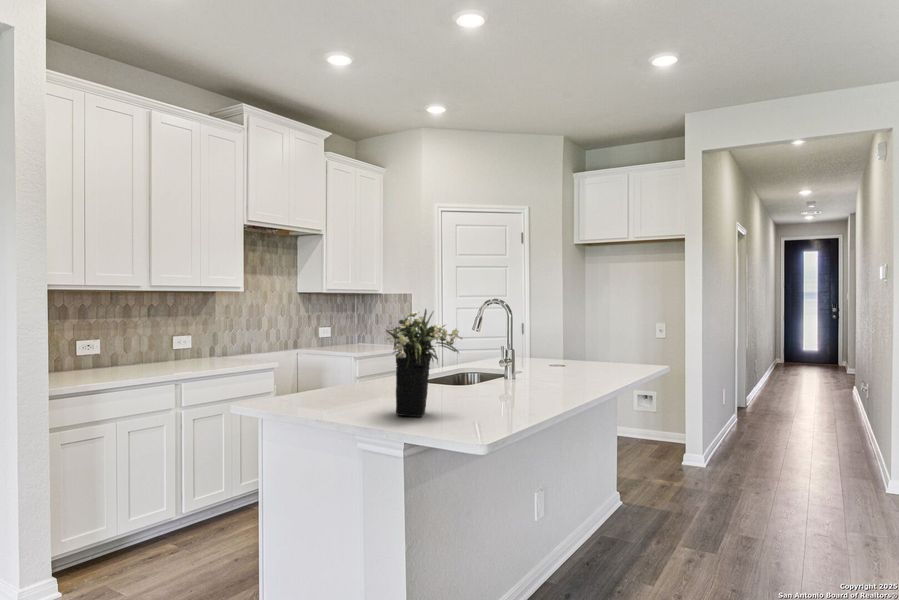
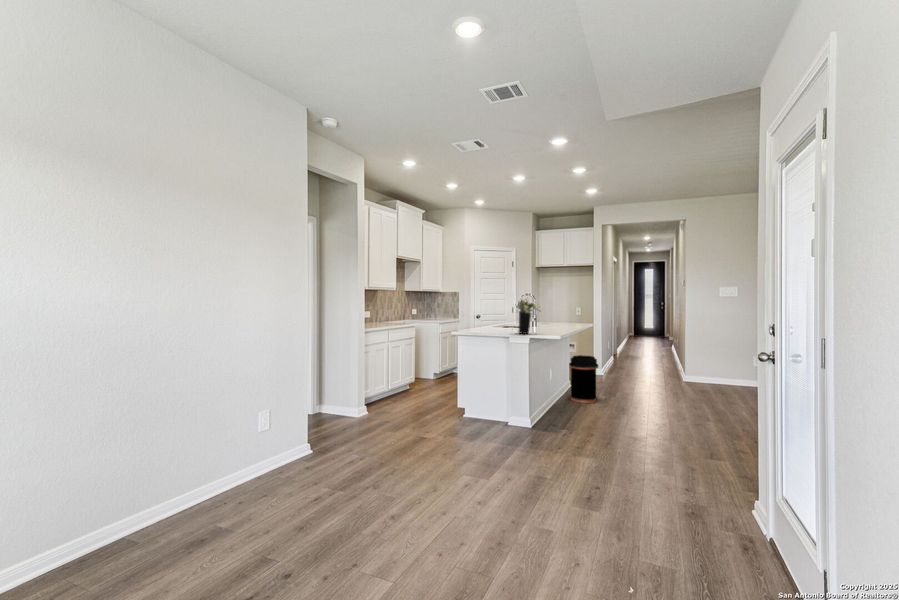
trash can: none [593,447,665,574] -> present [569,355,598,403]

